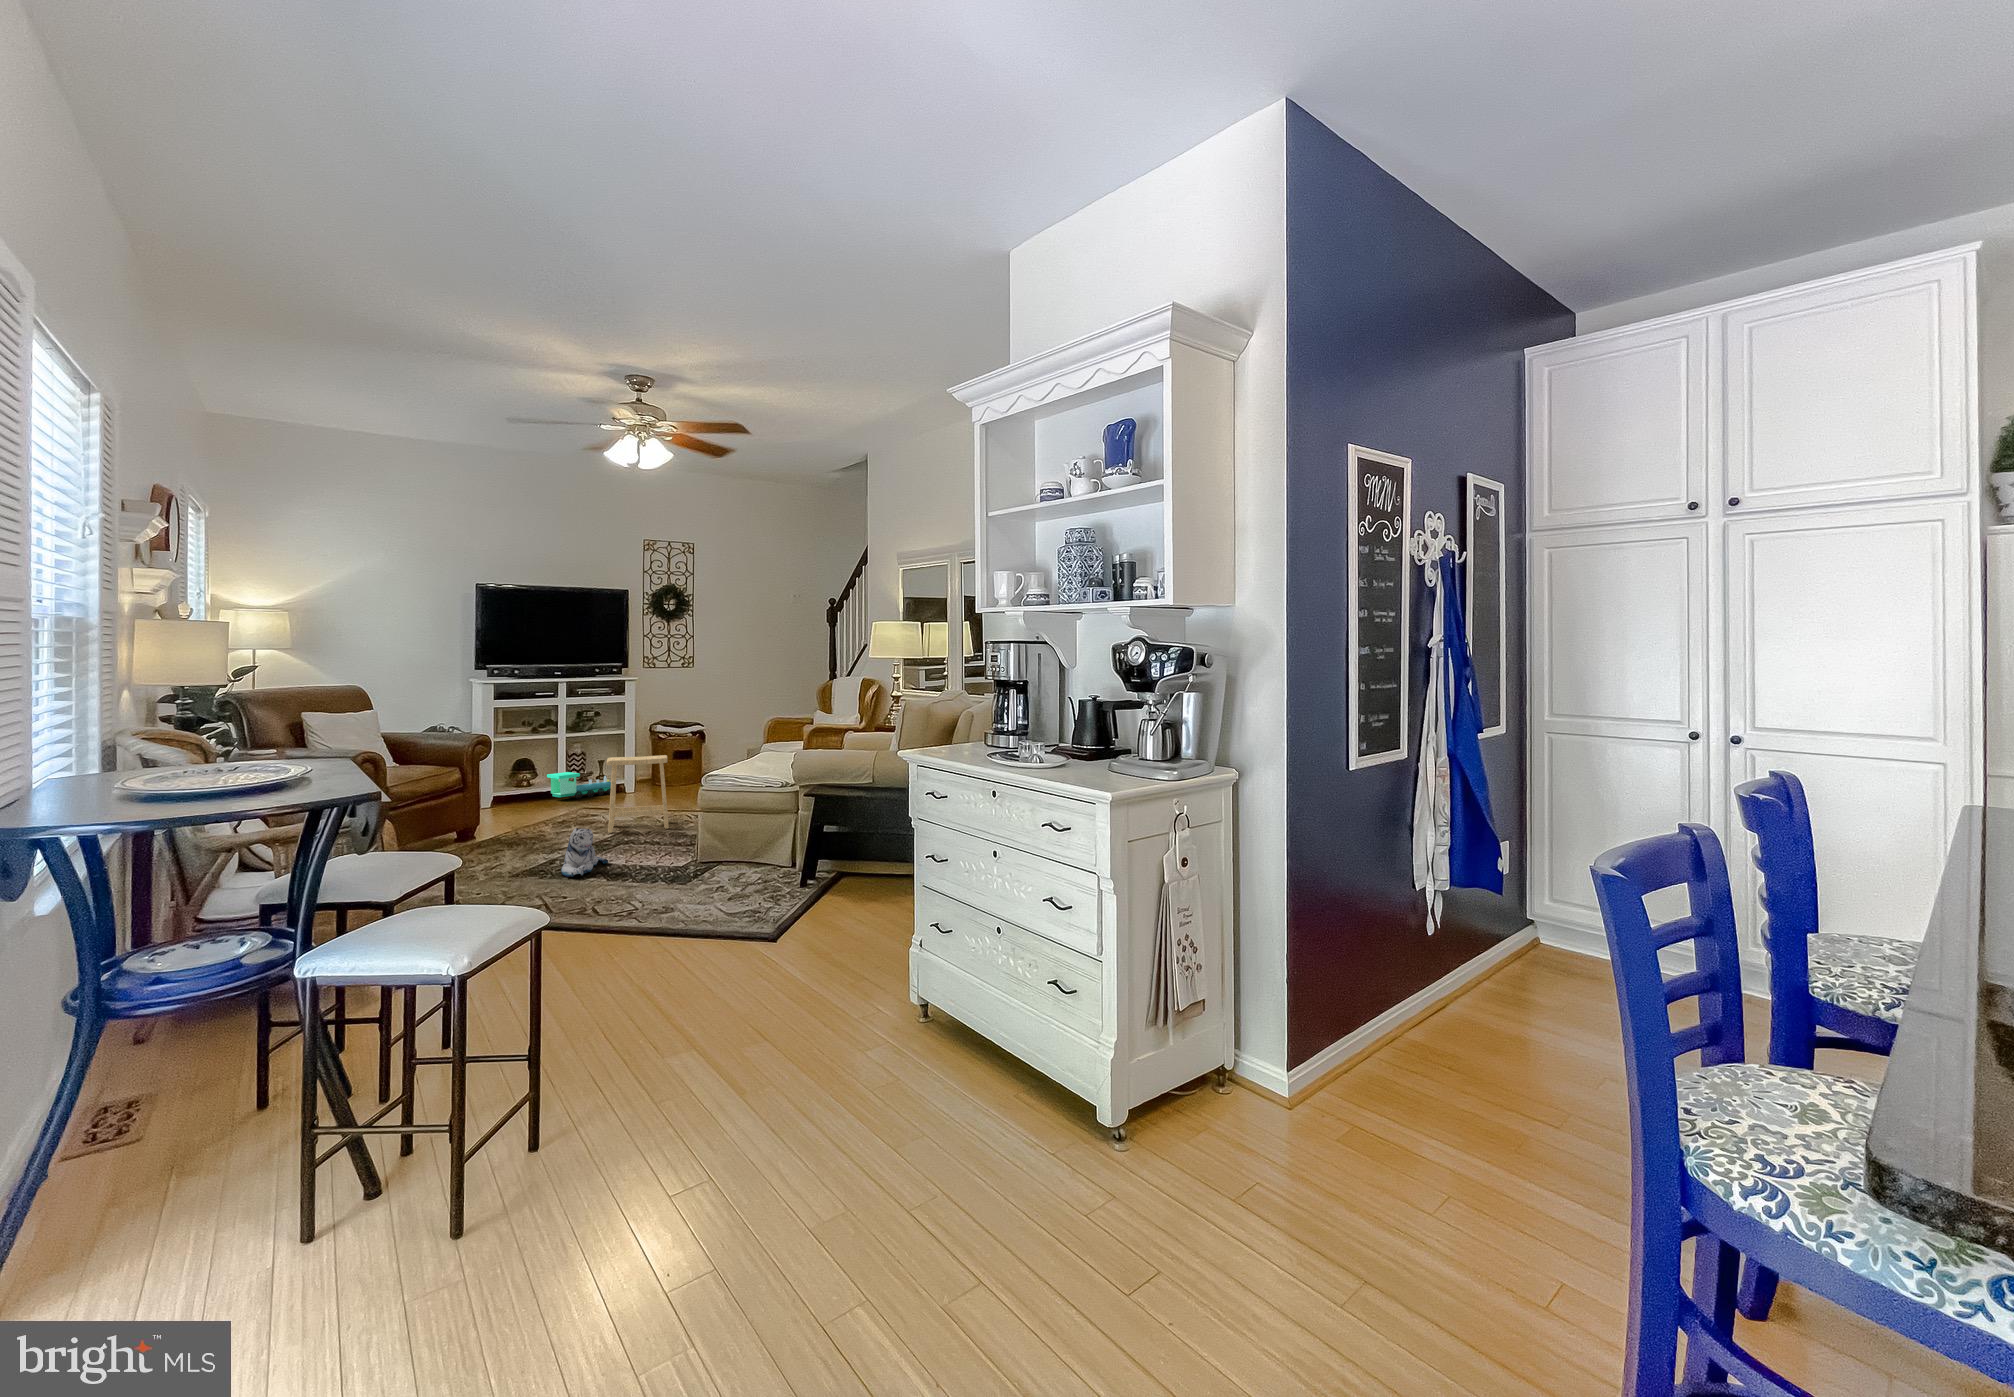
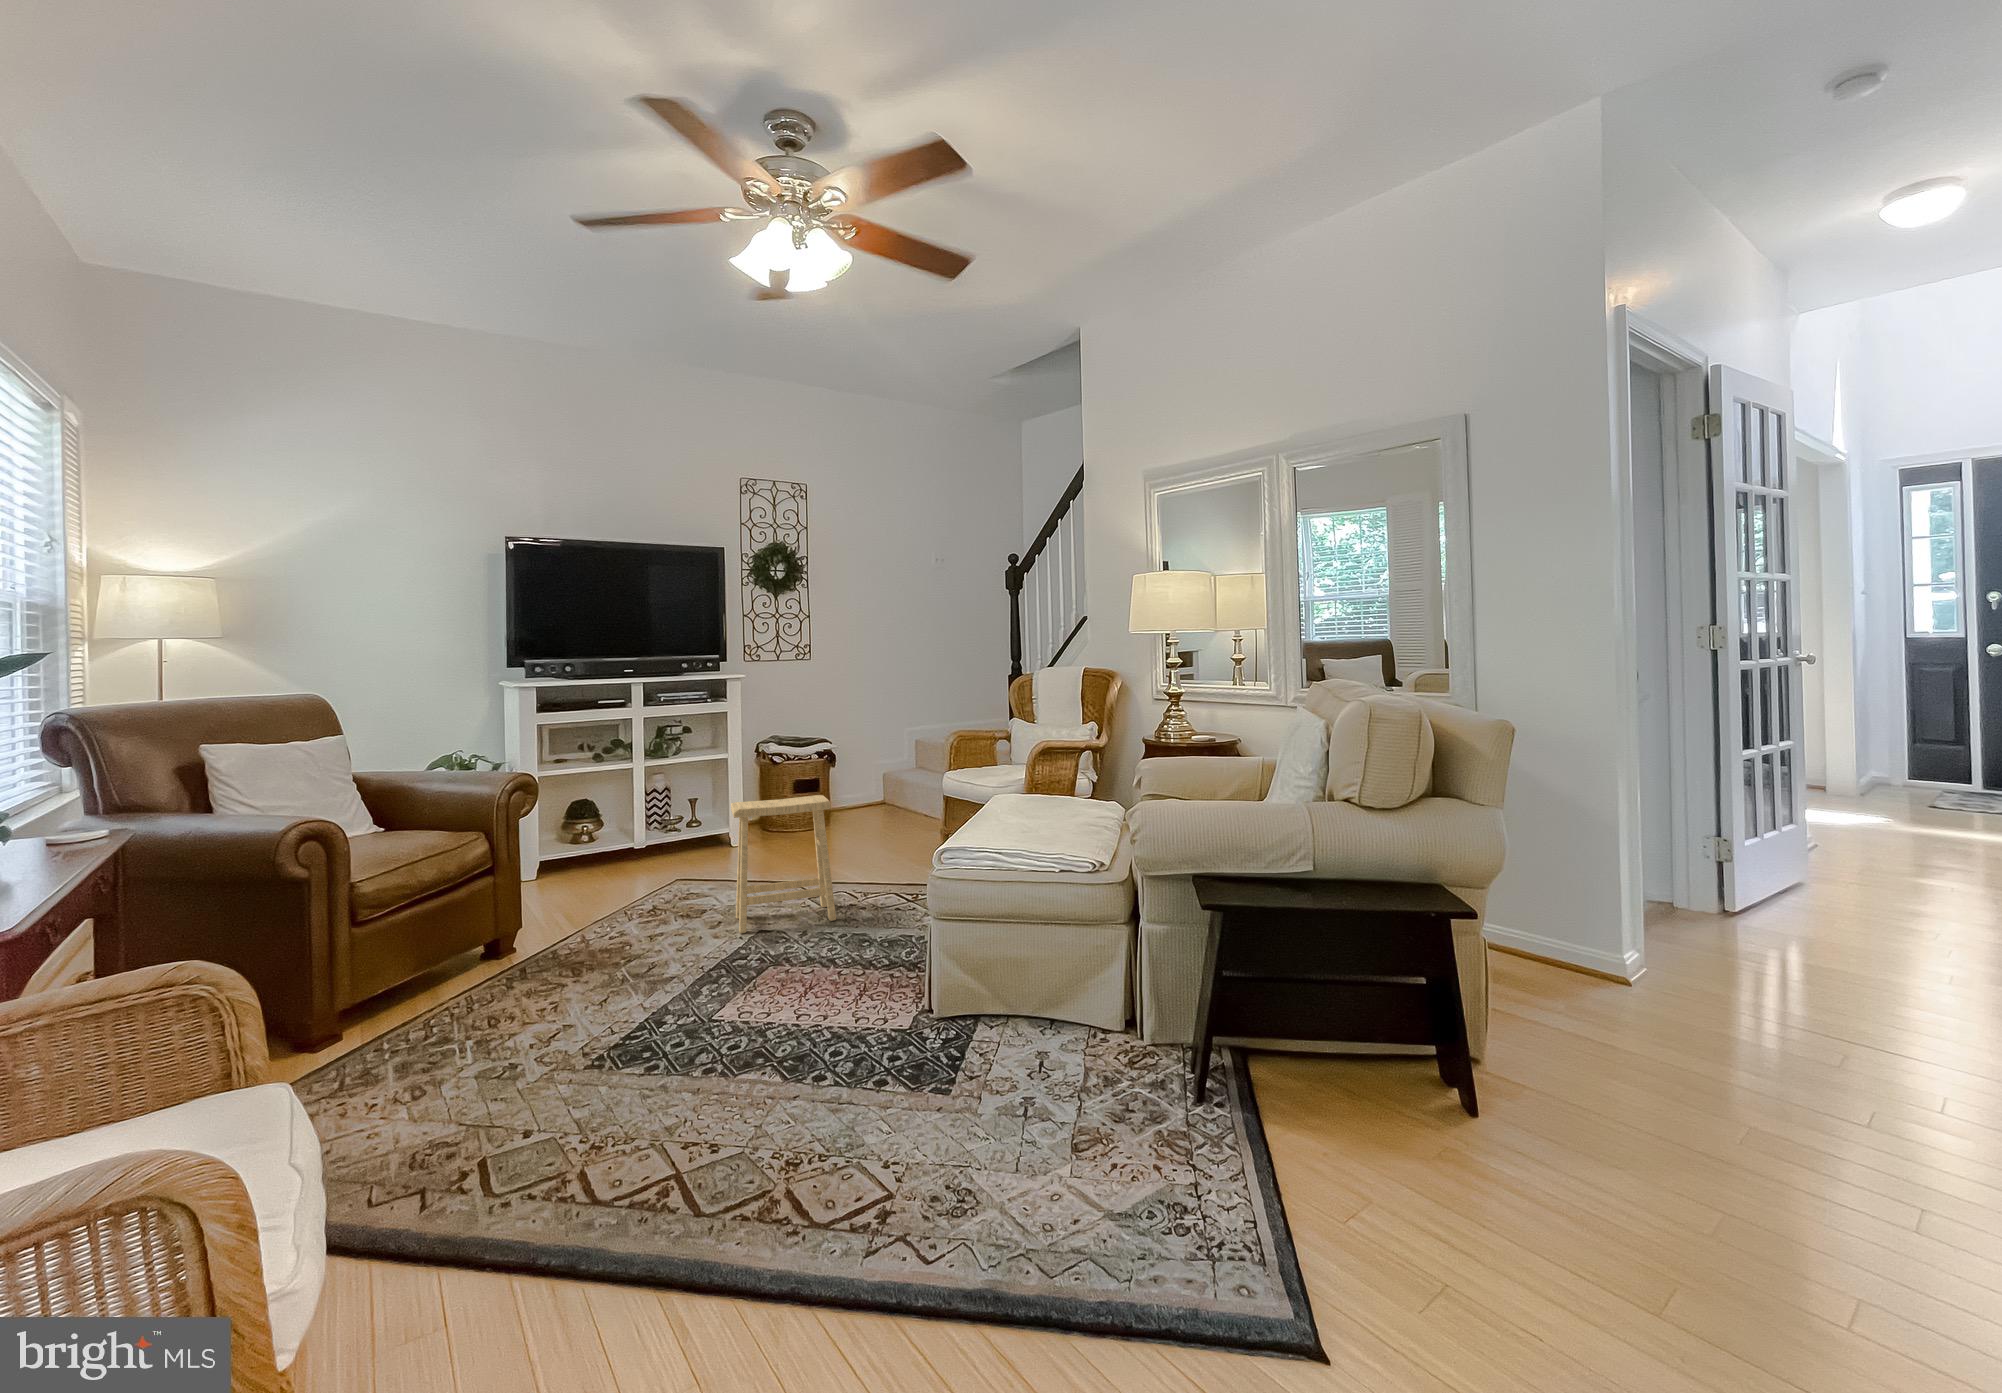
toy train: present [547,772,611,799] -> none [618,819,713,860]
plush toy: present [561,828,608,877] -> none [689,959,775,1069]

